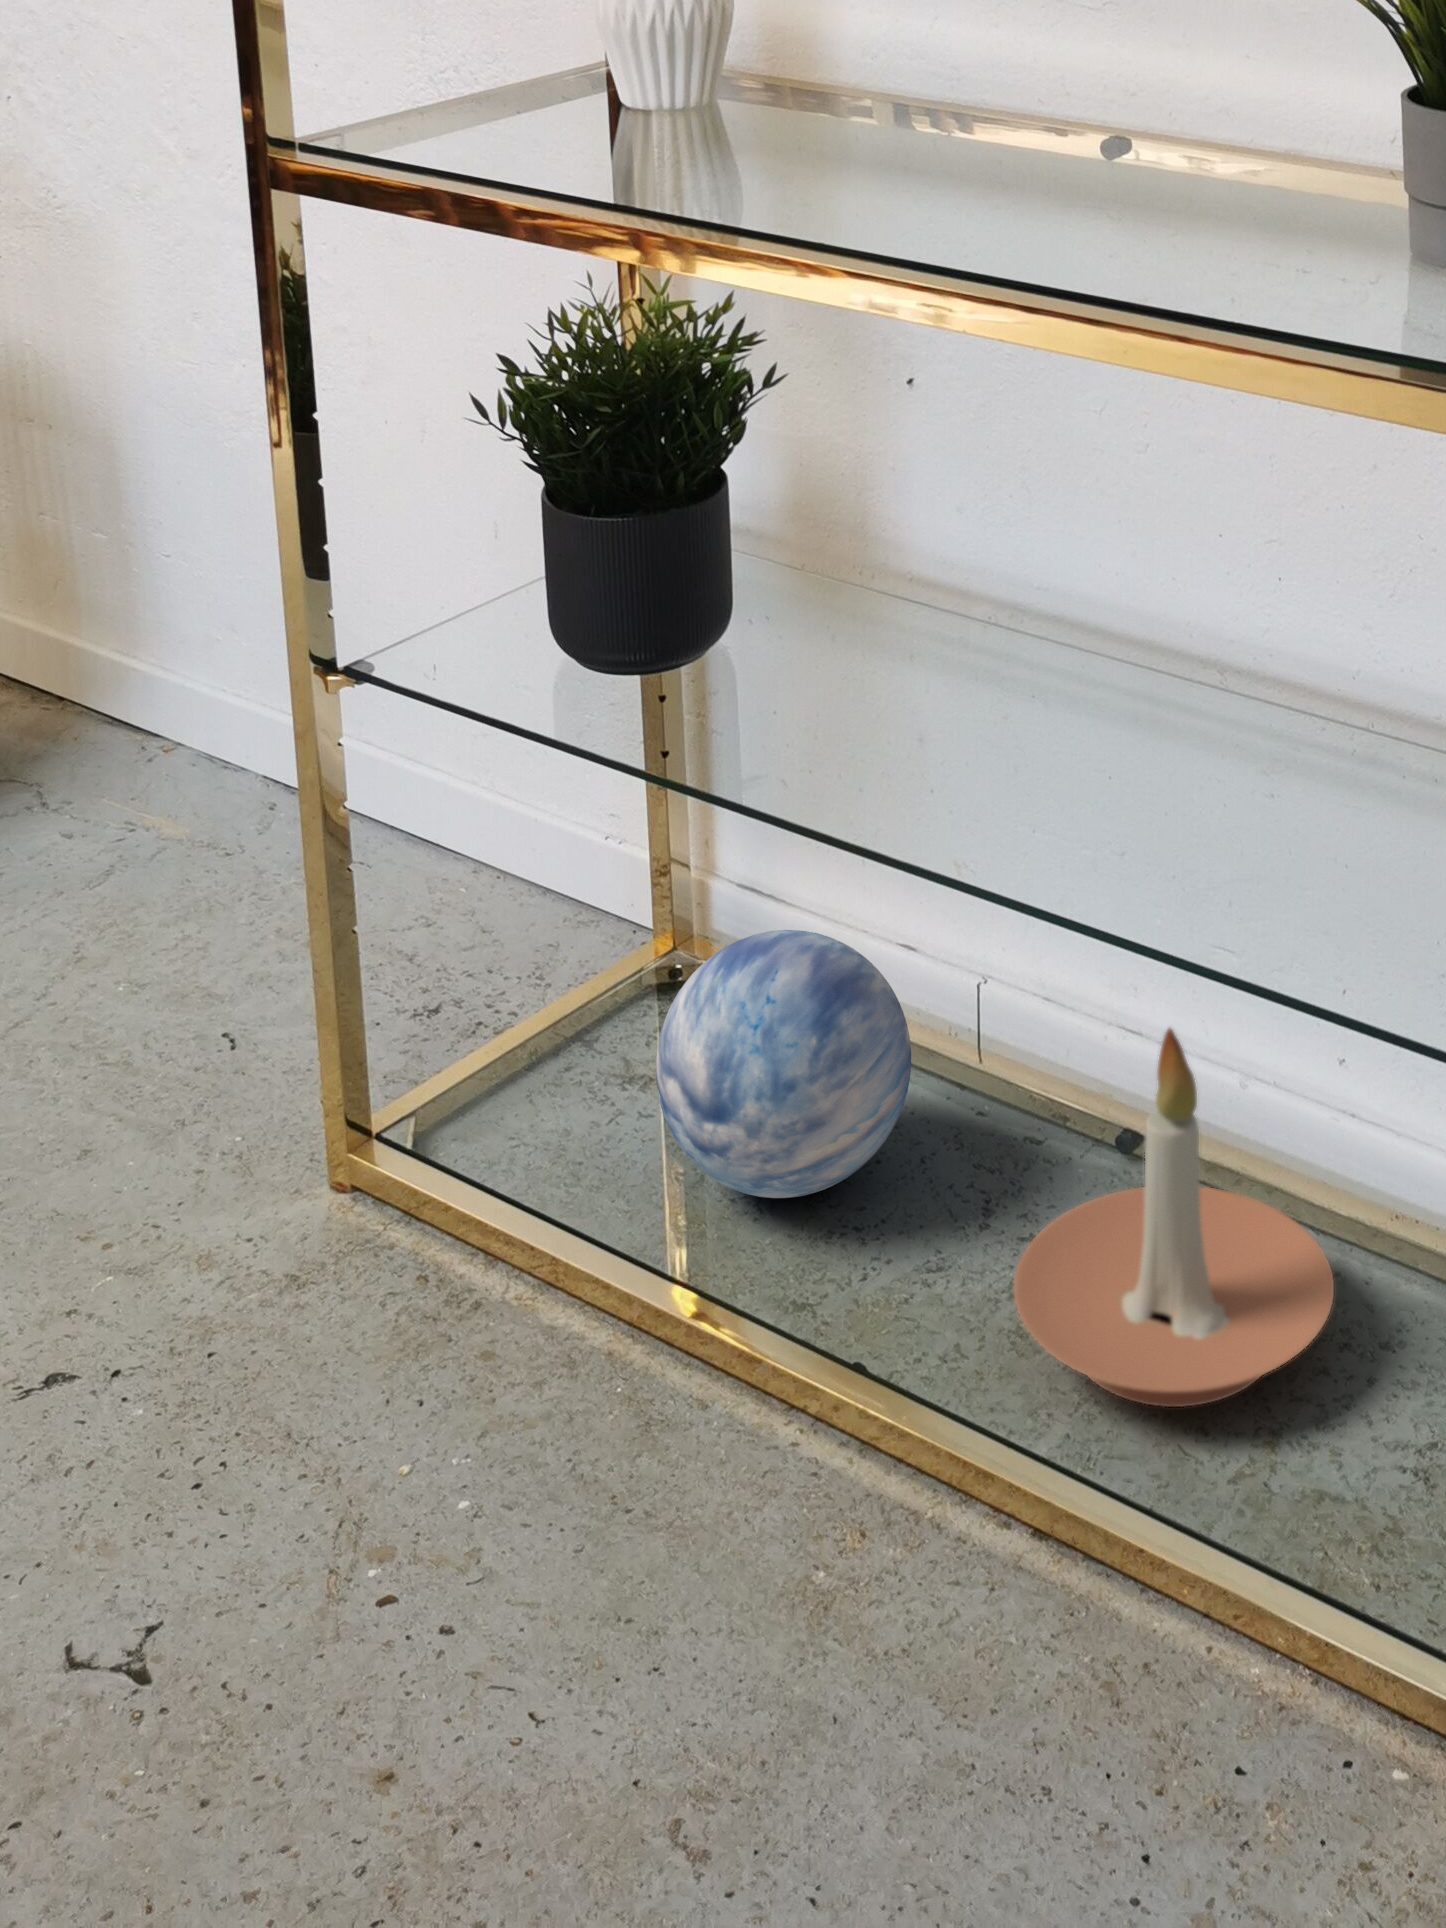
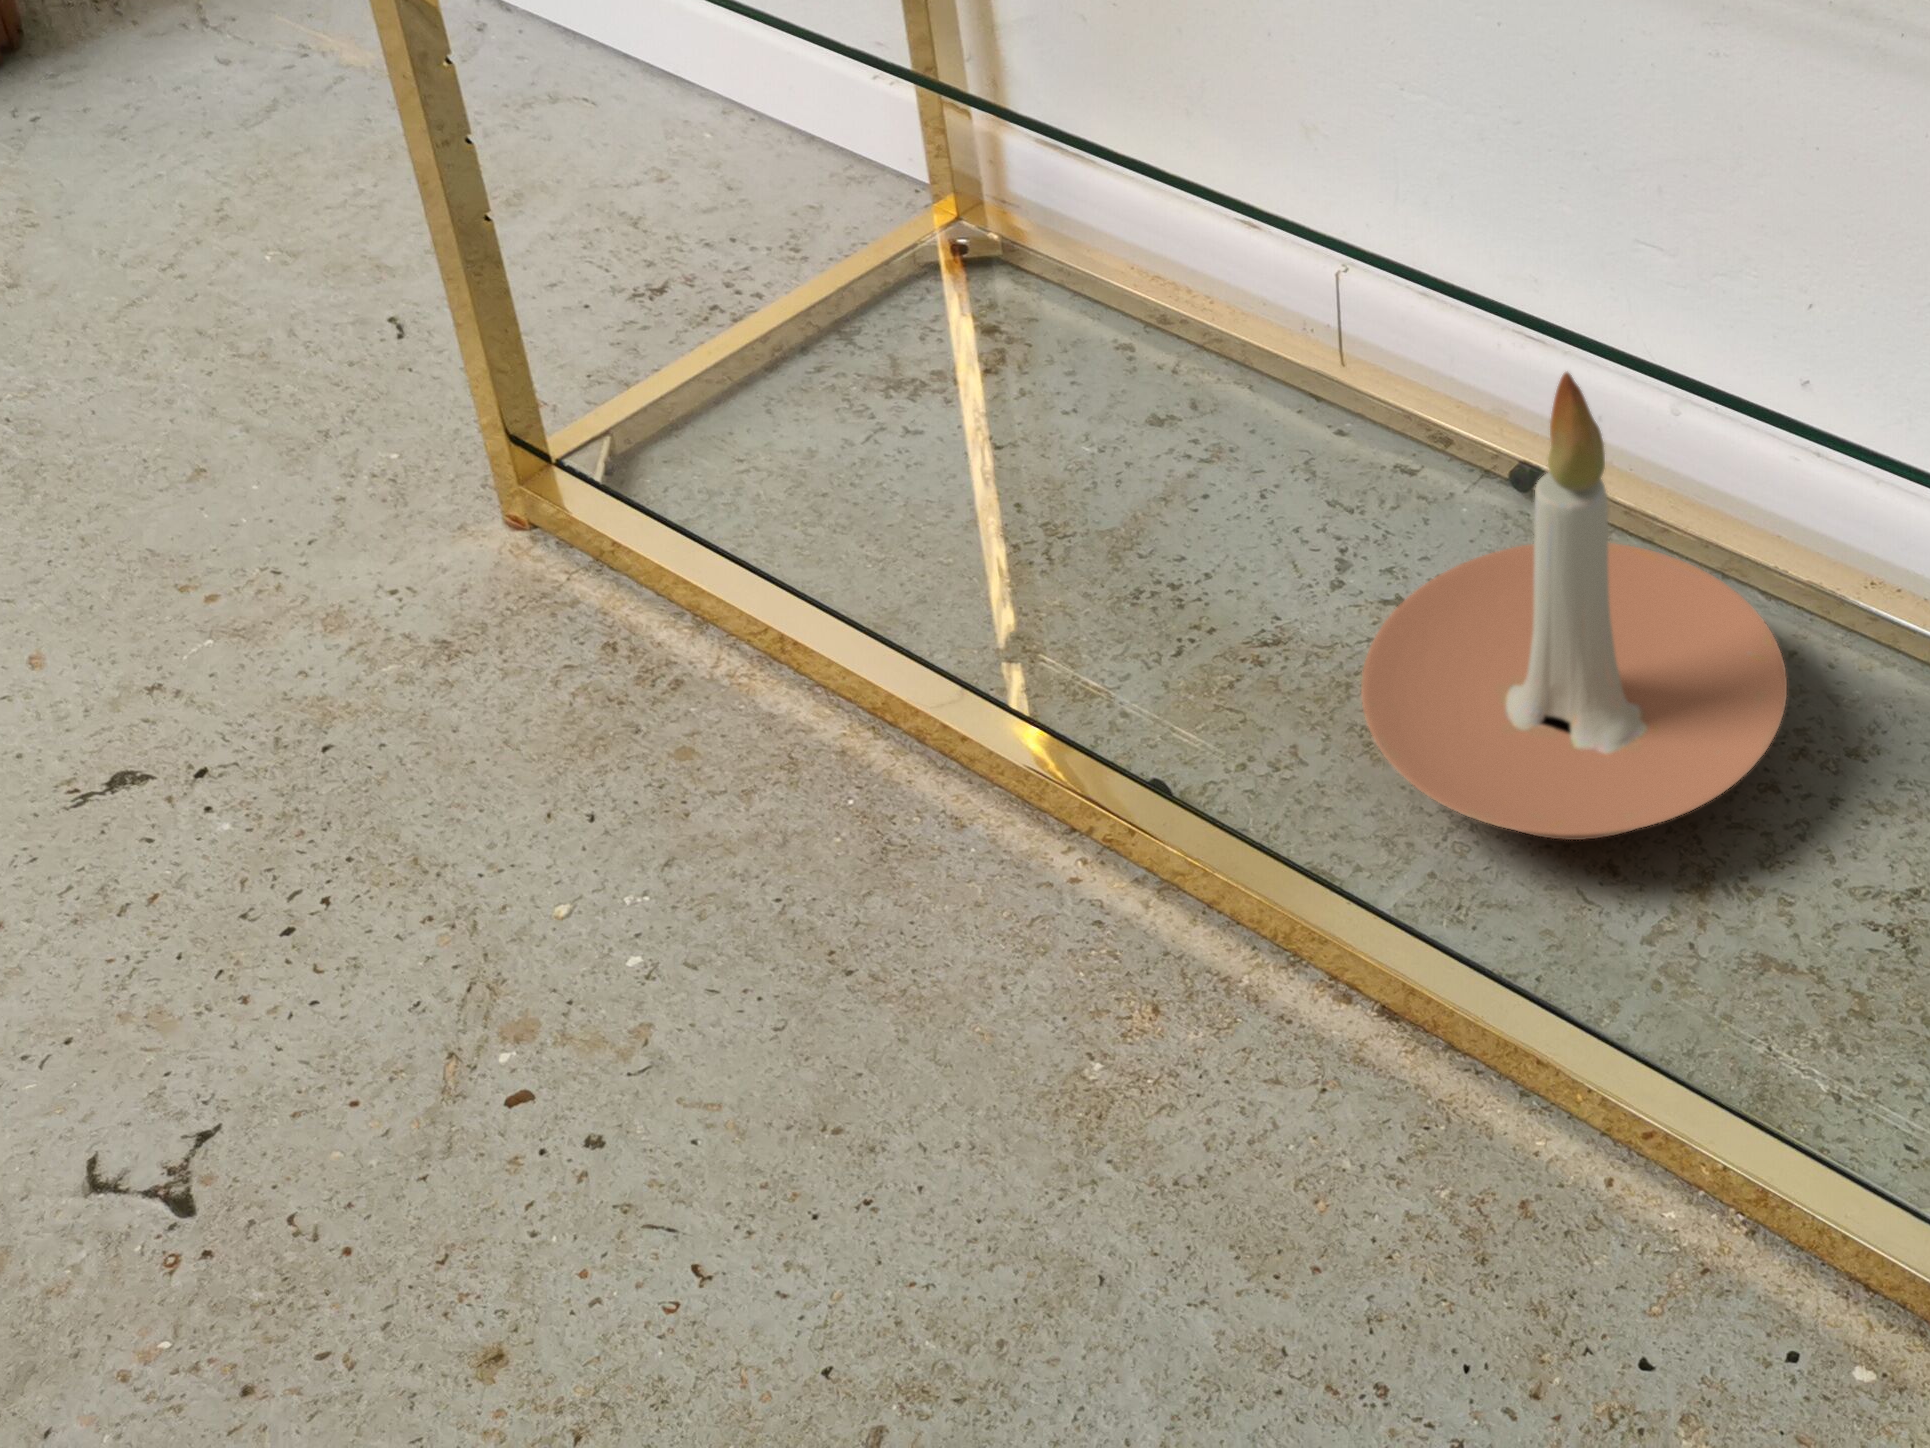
decorative orb: present [656,930,911,1198] -> none [898,213,1235,548]

